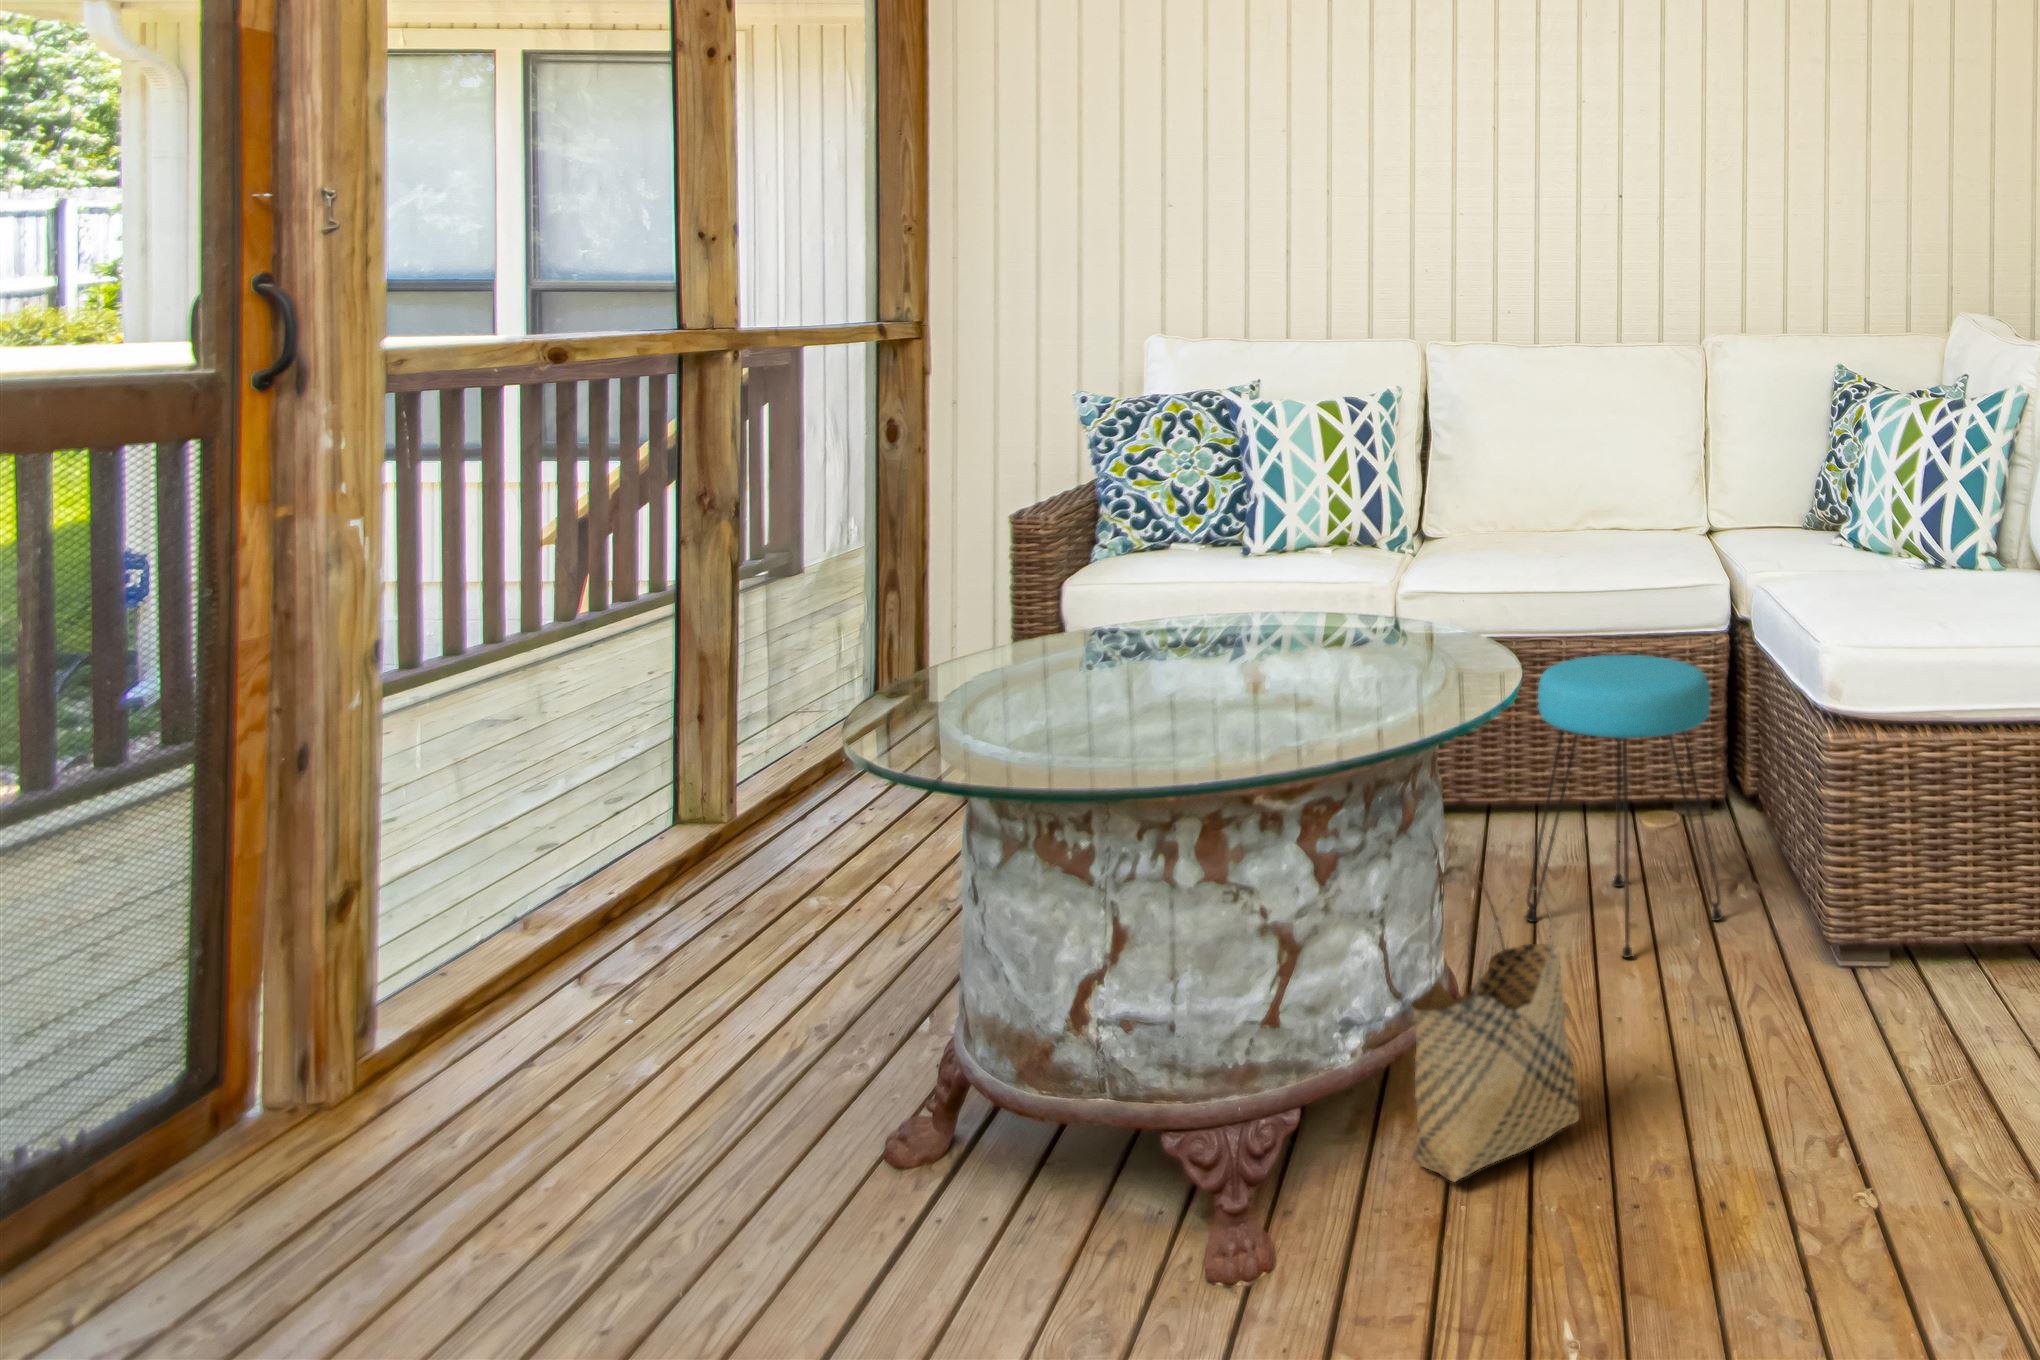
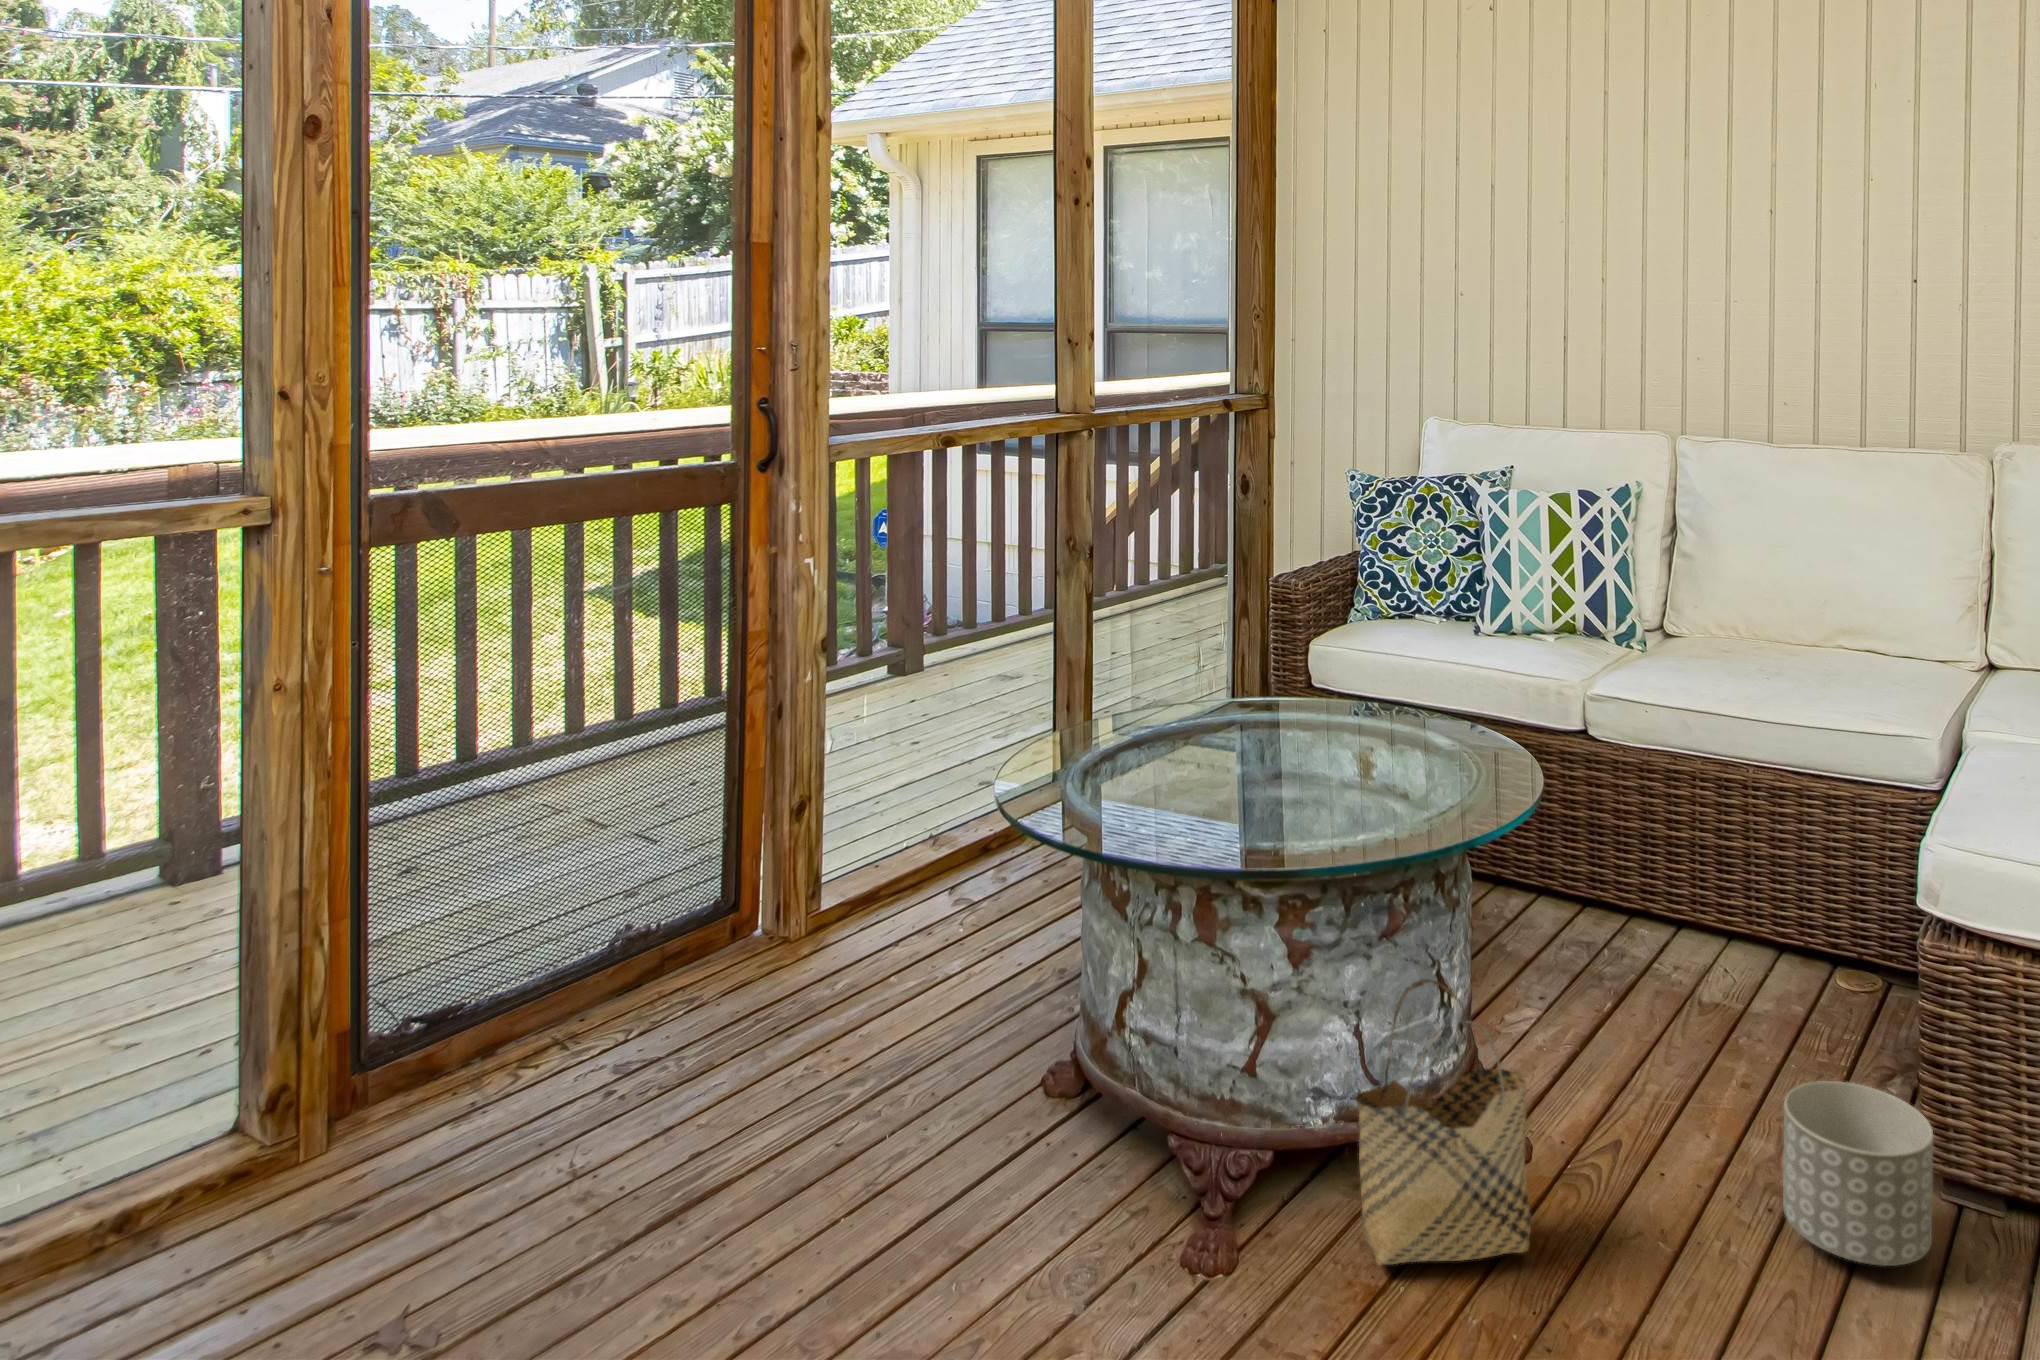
stool: present [1525,655,1723,957] -> none [1631,793,1841,1108]
planter: none [1753,881,1883,1037] -> present [1783,1081,1933,1266]

